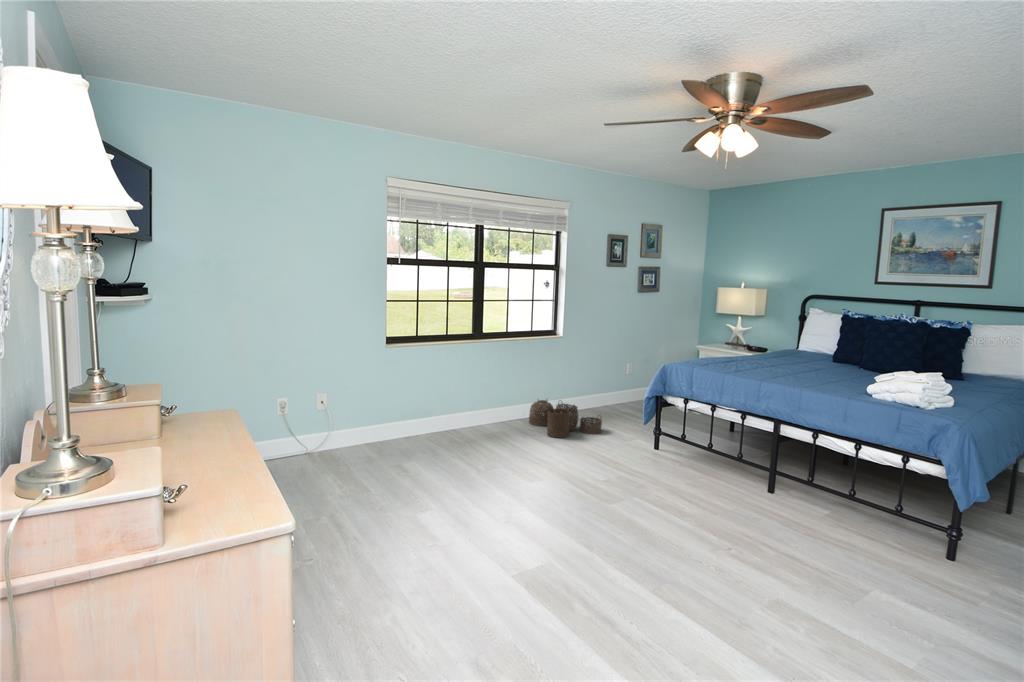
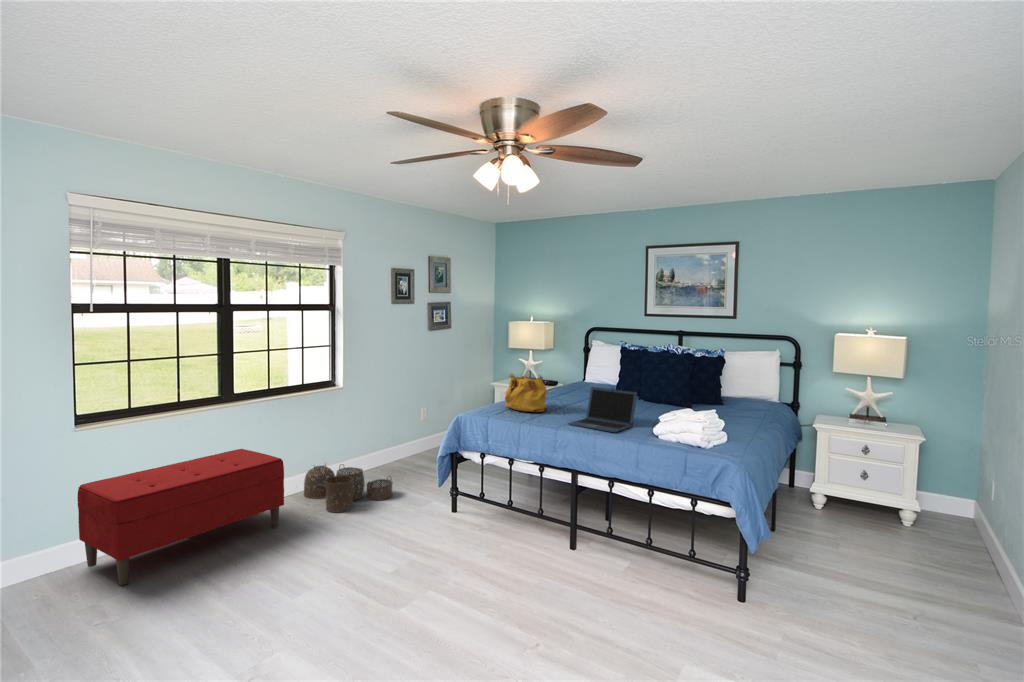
handbag: none [711,331,754,368] -> present [505,374,547,412]
laptop: none [774,346,852,389] -> present [569,387,637,432]
bench: none [383,378,518,460] -> present [77,449,284,585]

